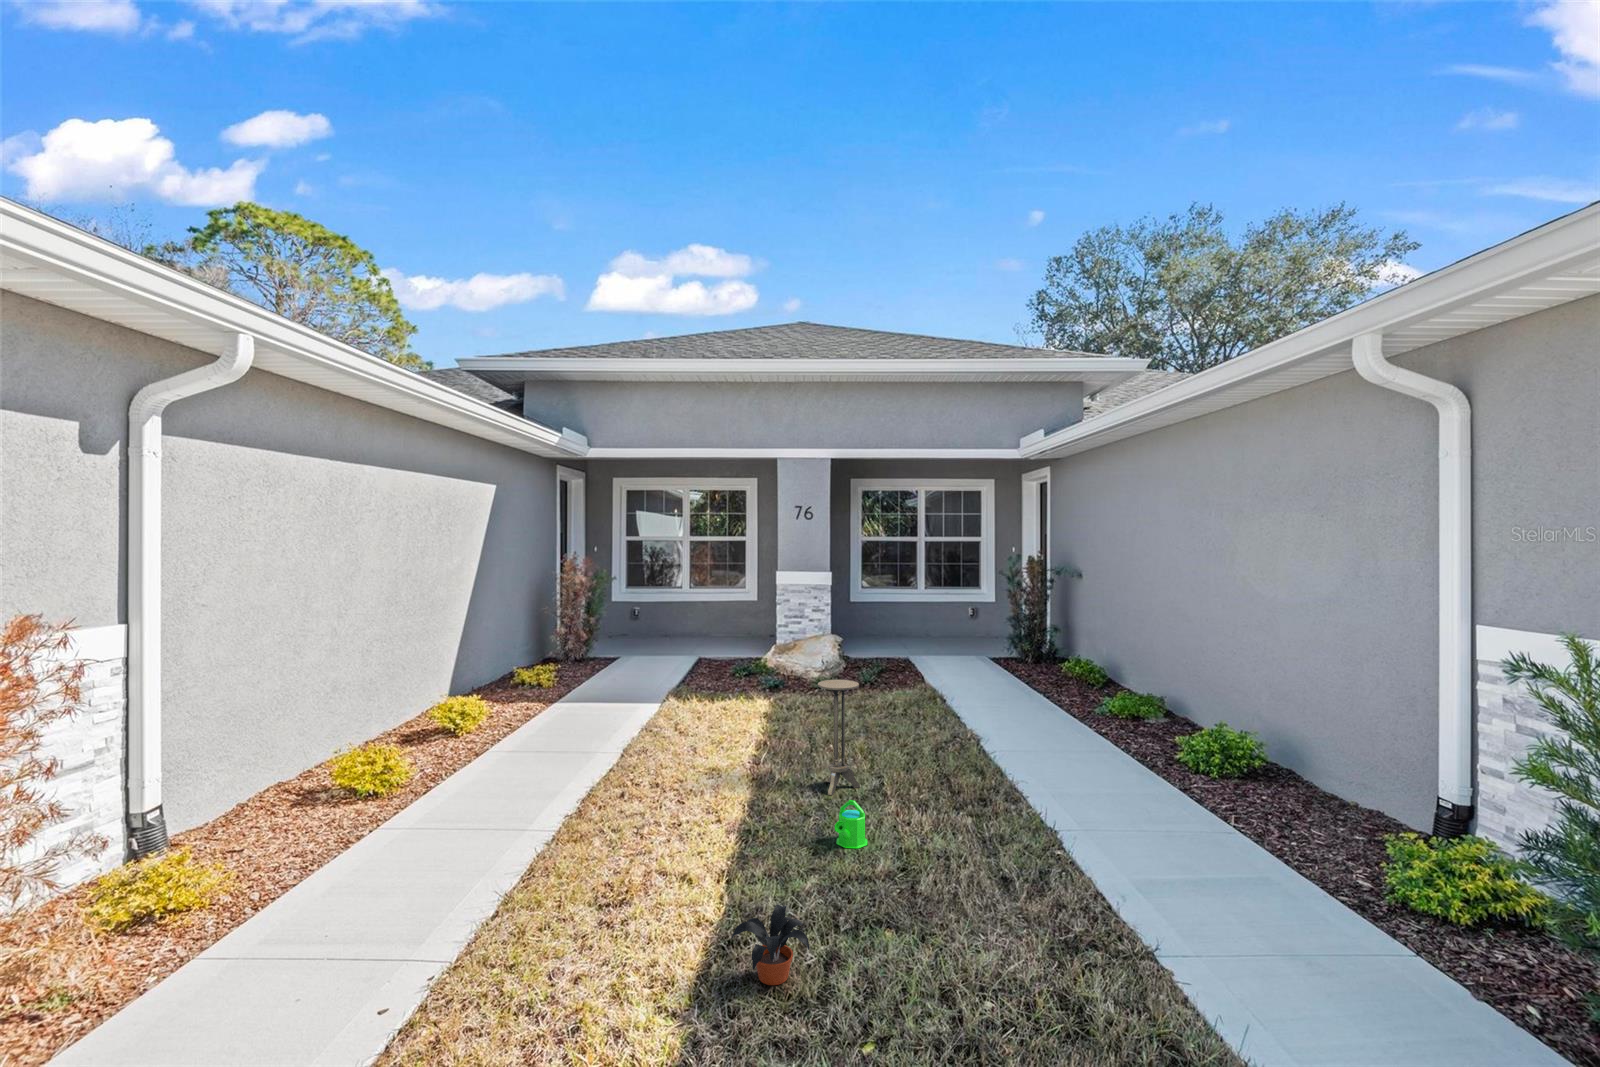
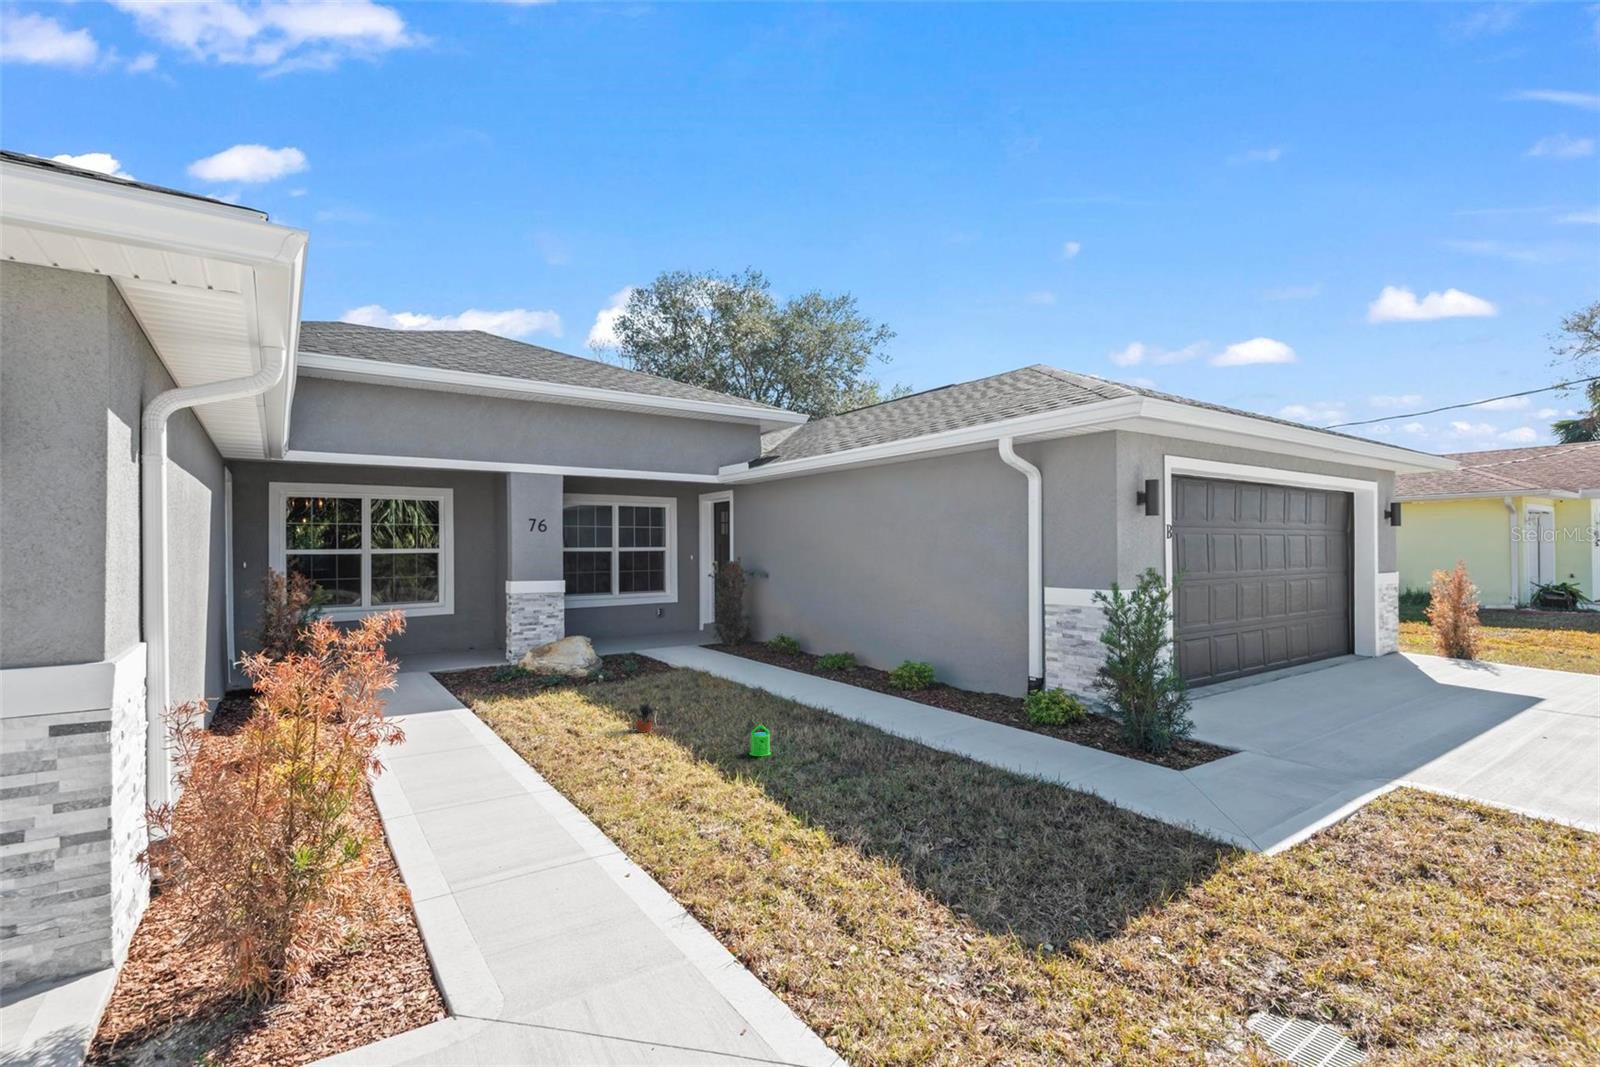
side table: present [818,680,860,795] -> none [692,652,723,737]
potted plant: present [731,905,809,985] -> present [629,704,659,732]

